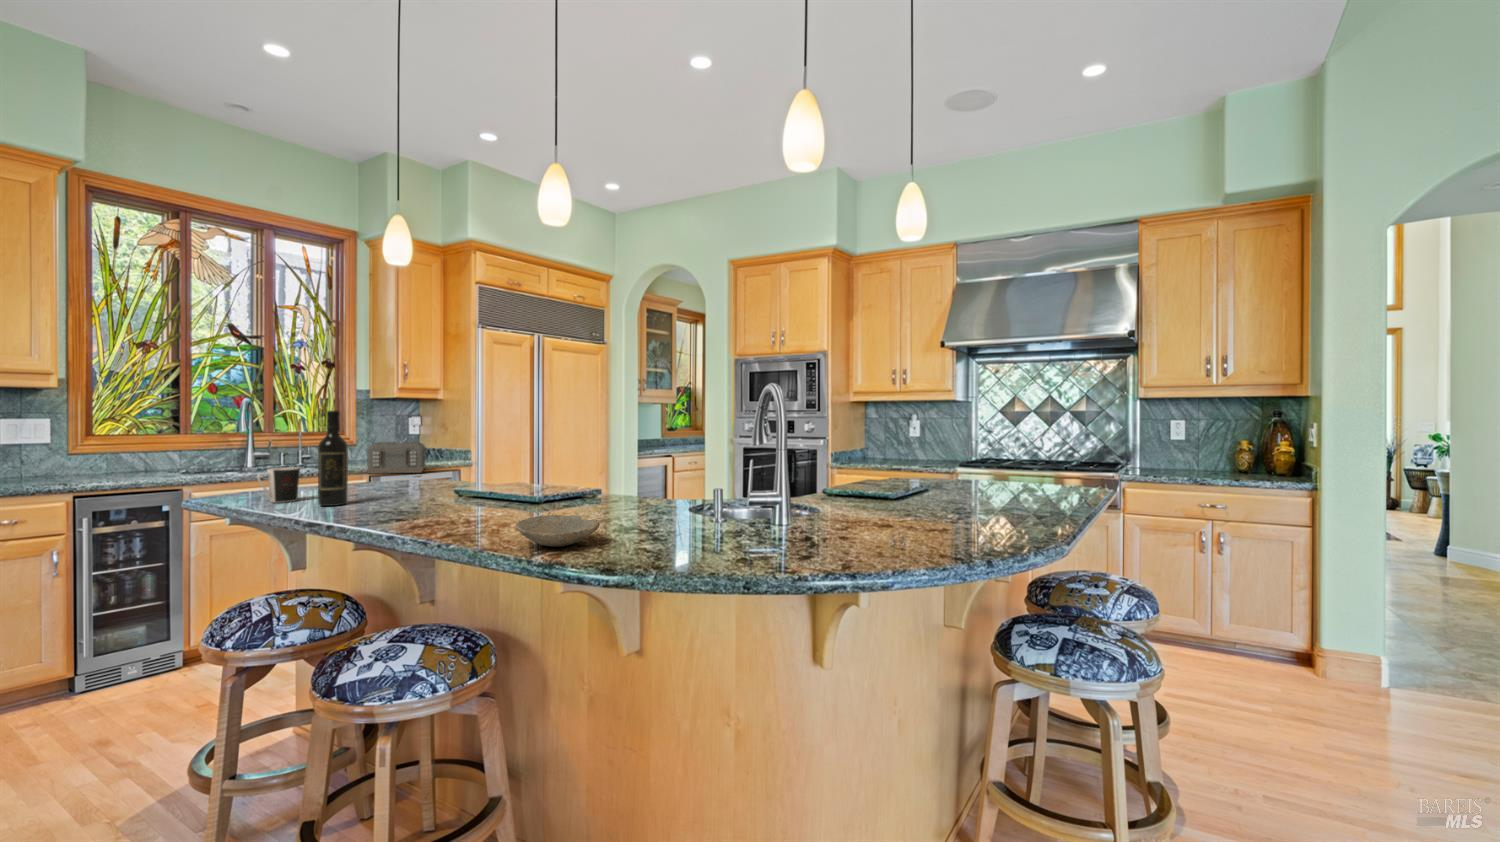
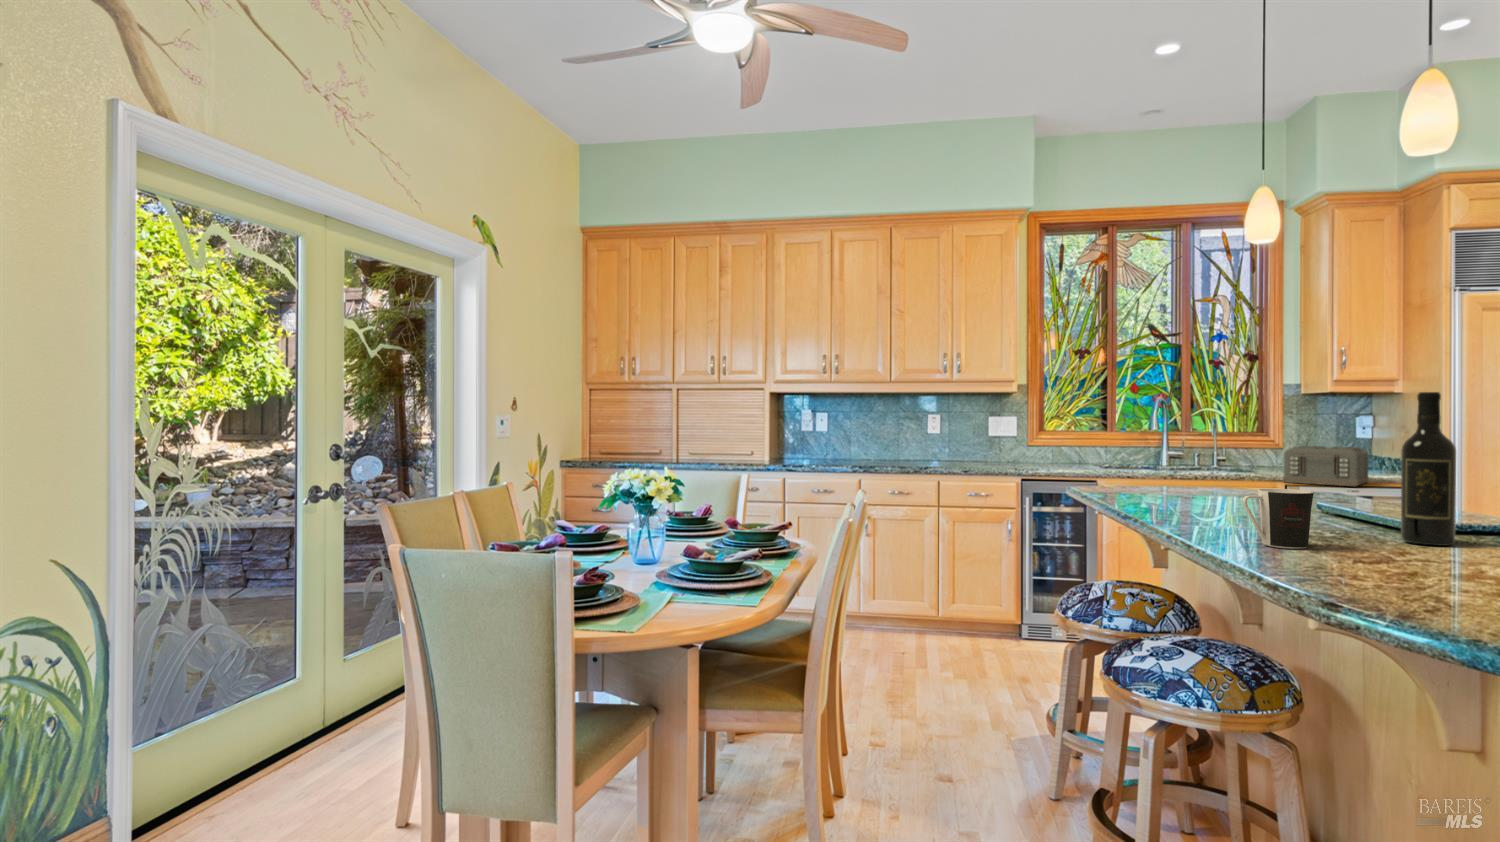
wine bottle: present [318,411,348,506] -> present [1401,392,1456,546]
coffee cup: present [257,467,300,503] -> present [1242,489,1314,549]
bowl: present [515,515,600,547] -> none [1290,532,1426,575]

